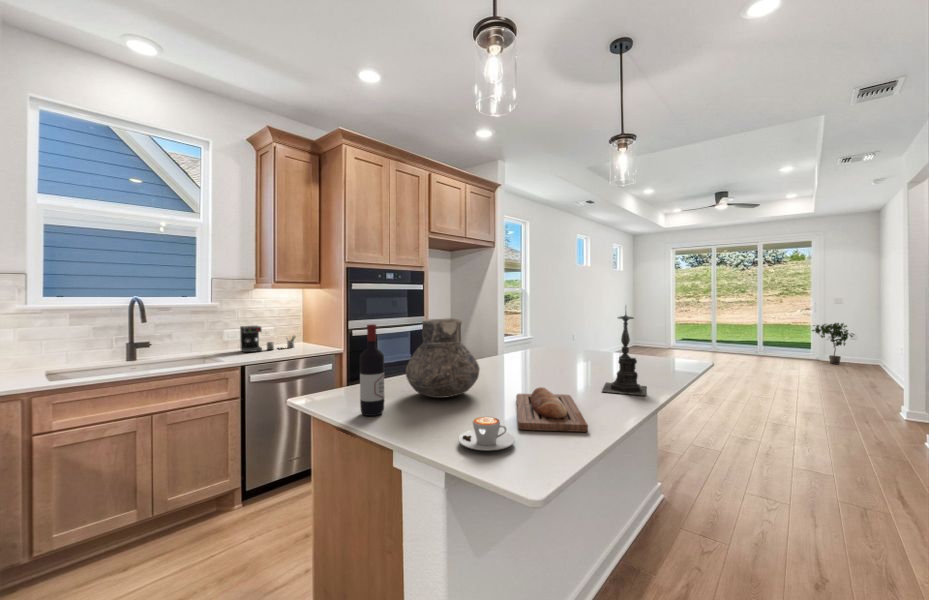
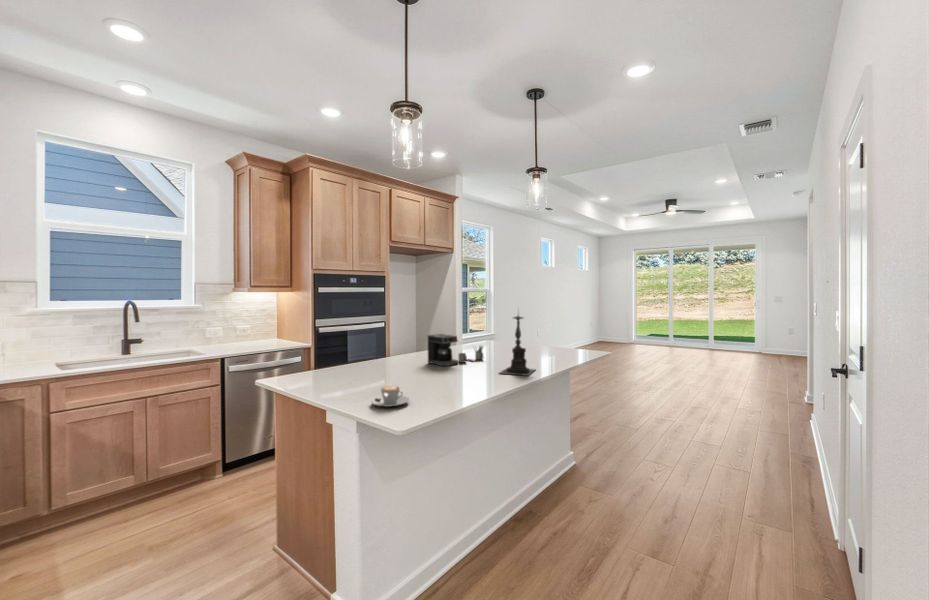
vase: present [406,318,480,398] -> none [349,319,406,378]
potted plant: present [812,323,854,364] -> none [755,319,792,358]
wine bottle: present [360,324,384,416] -> none [310,324,329,390]
coffee maker: present [240,326,295,352] -> present [428,334,483,366]
bread loaf: present [516,387,588,432] -> none [418,369,470,397]

